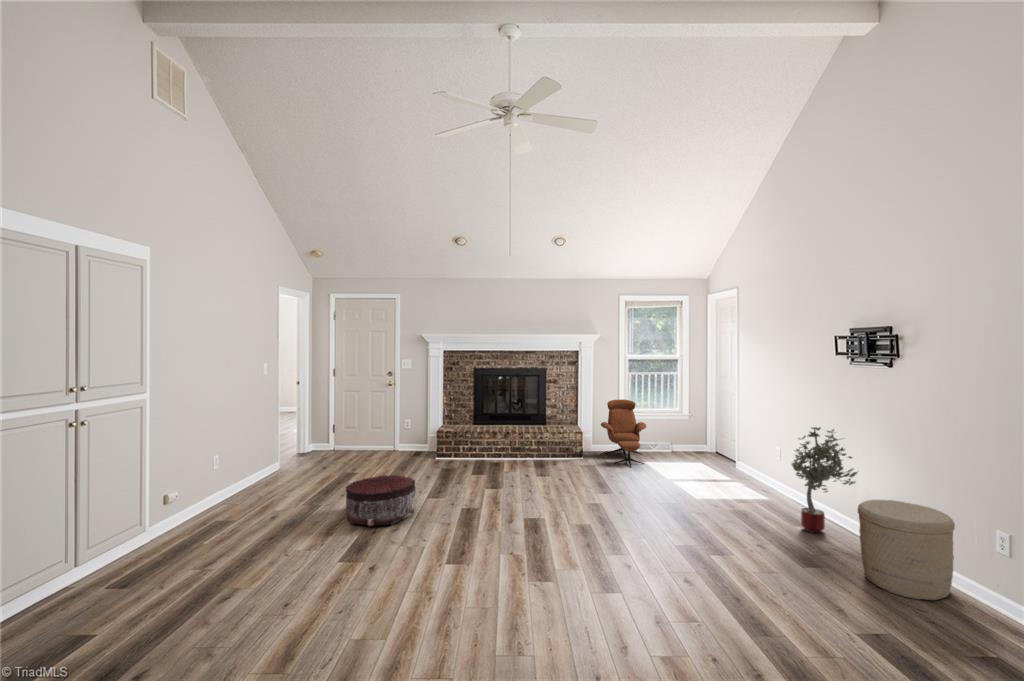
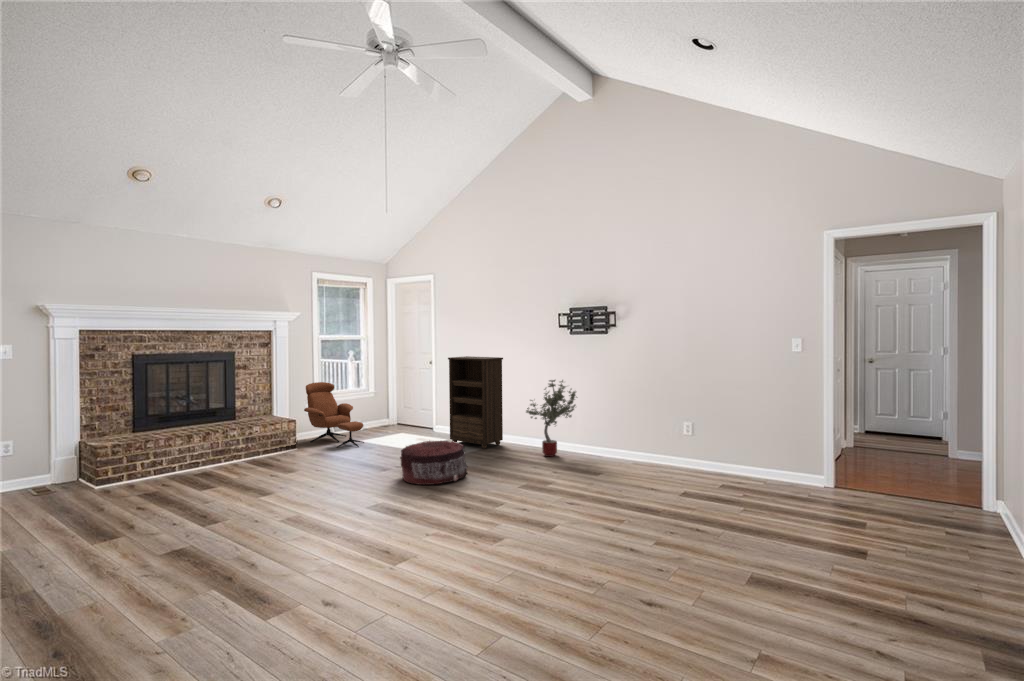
bookshelf: none [719,385,779,500] -> present [448,356,503,449]
pouf: present [346,475,416,526] -> present [400,441,467,485]
woven basket: present [858,500,955,600] -> none [602,418,651,472]

